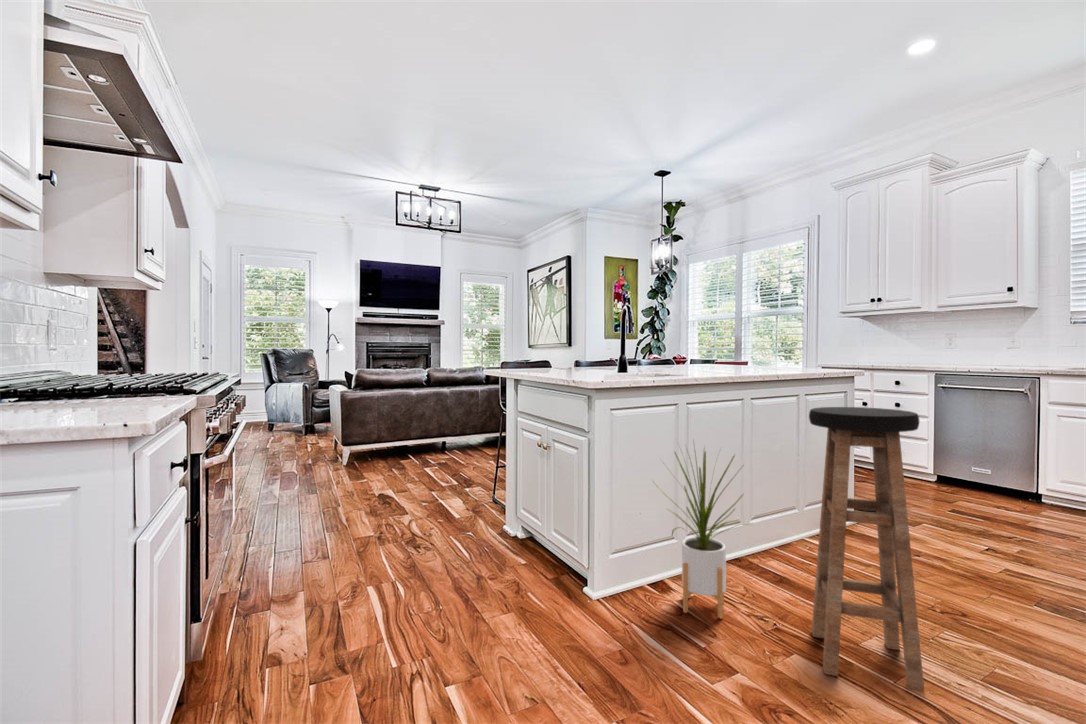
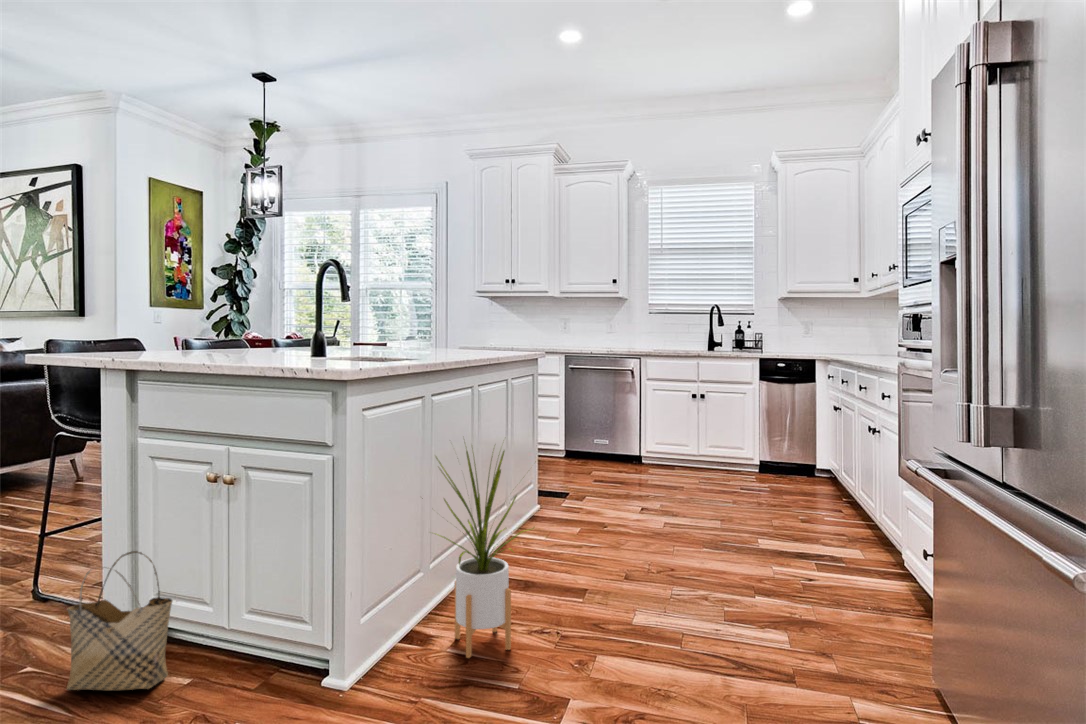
bar stool: present [809,407,924,692] -> none [594,386,707,666]
woven basket: none [473,484,519,563] -> present [67,551,172,690]

